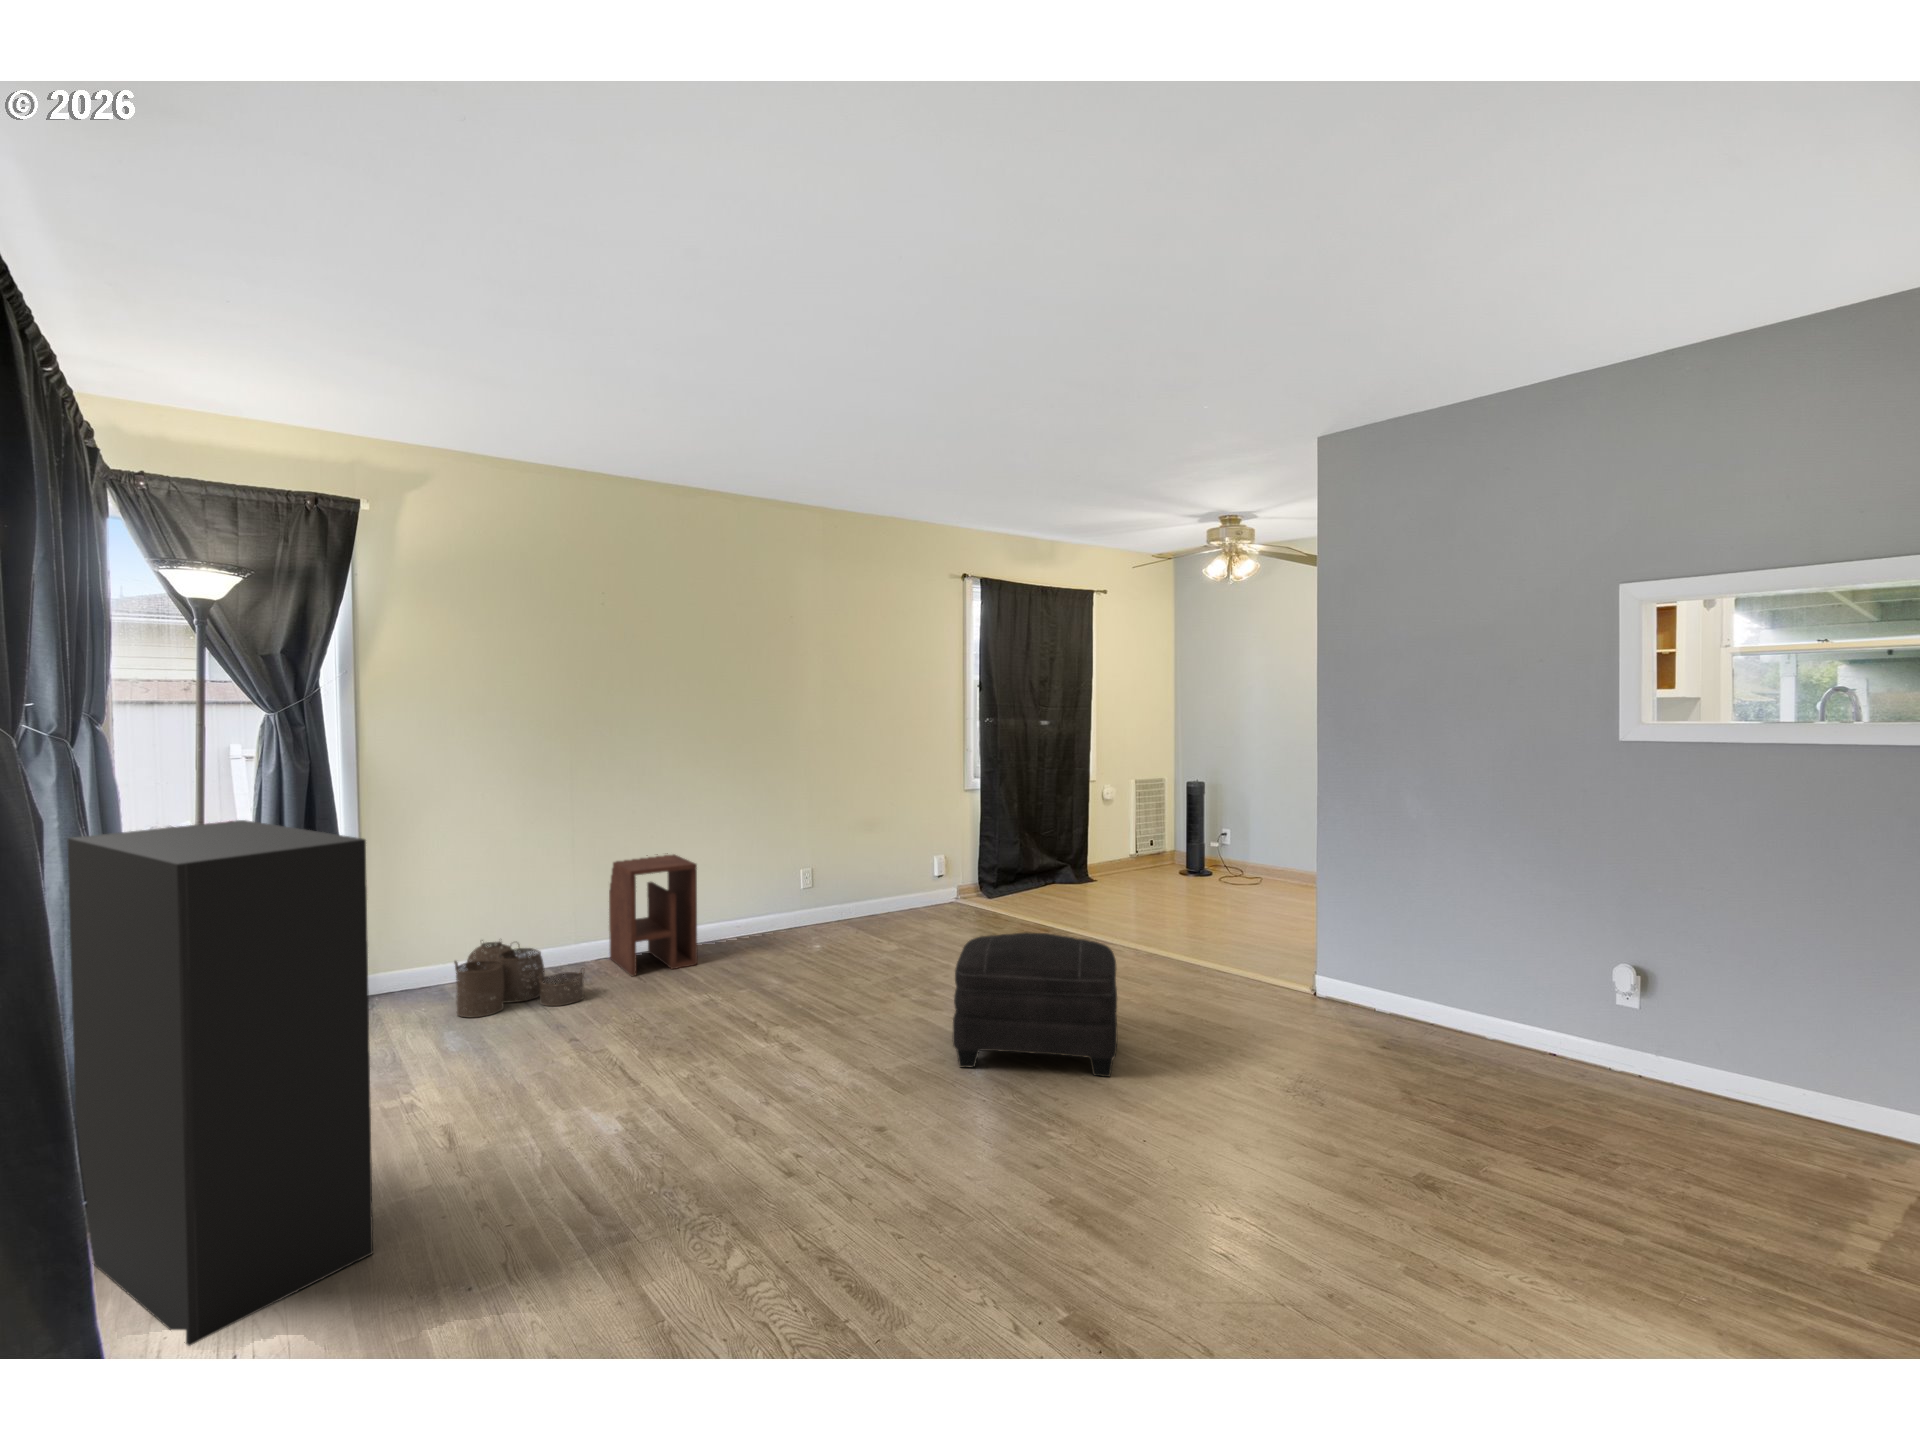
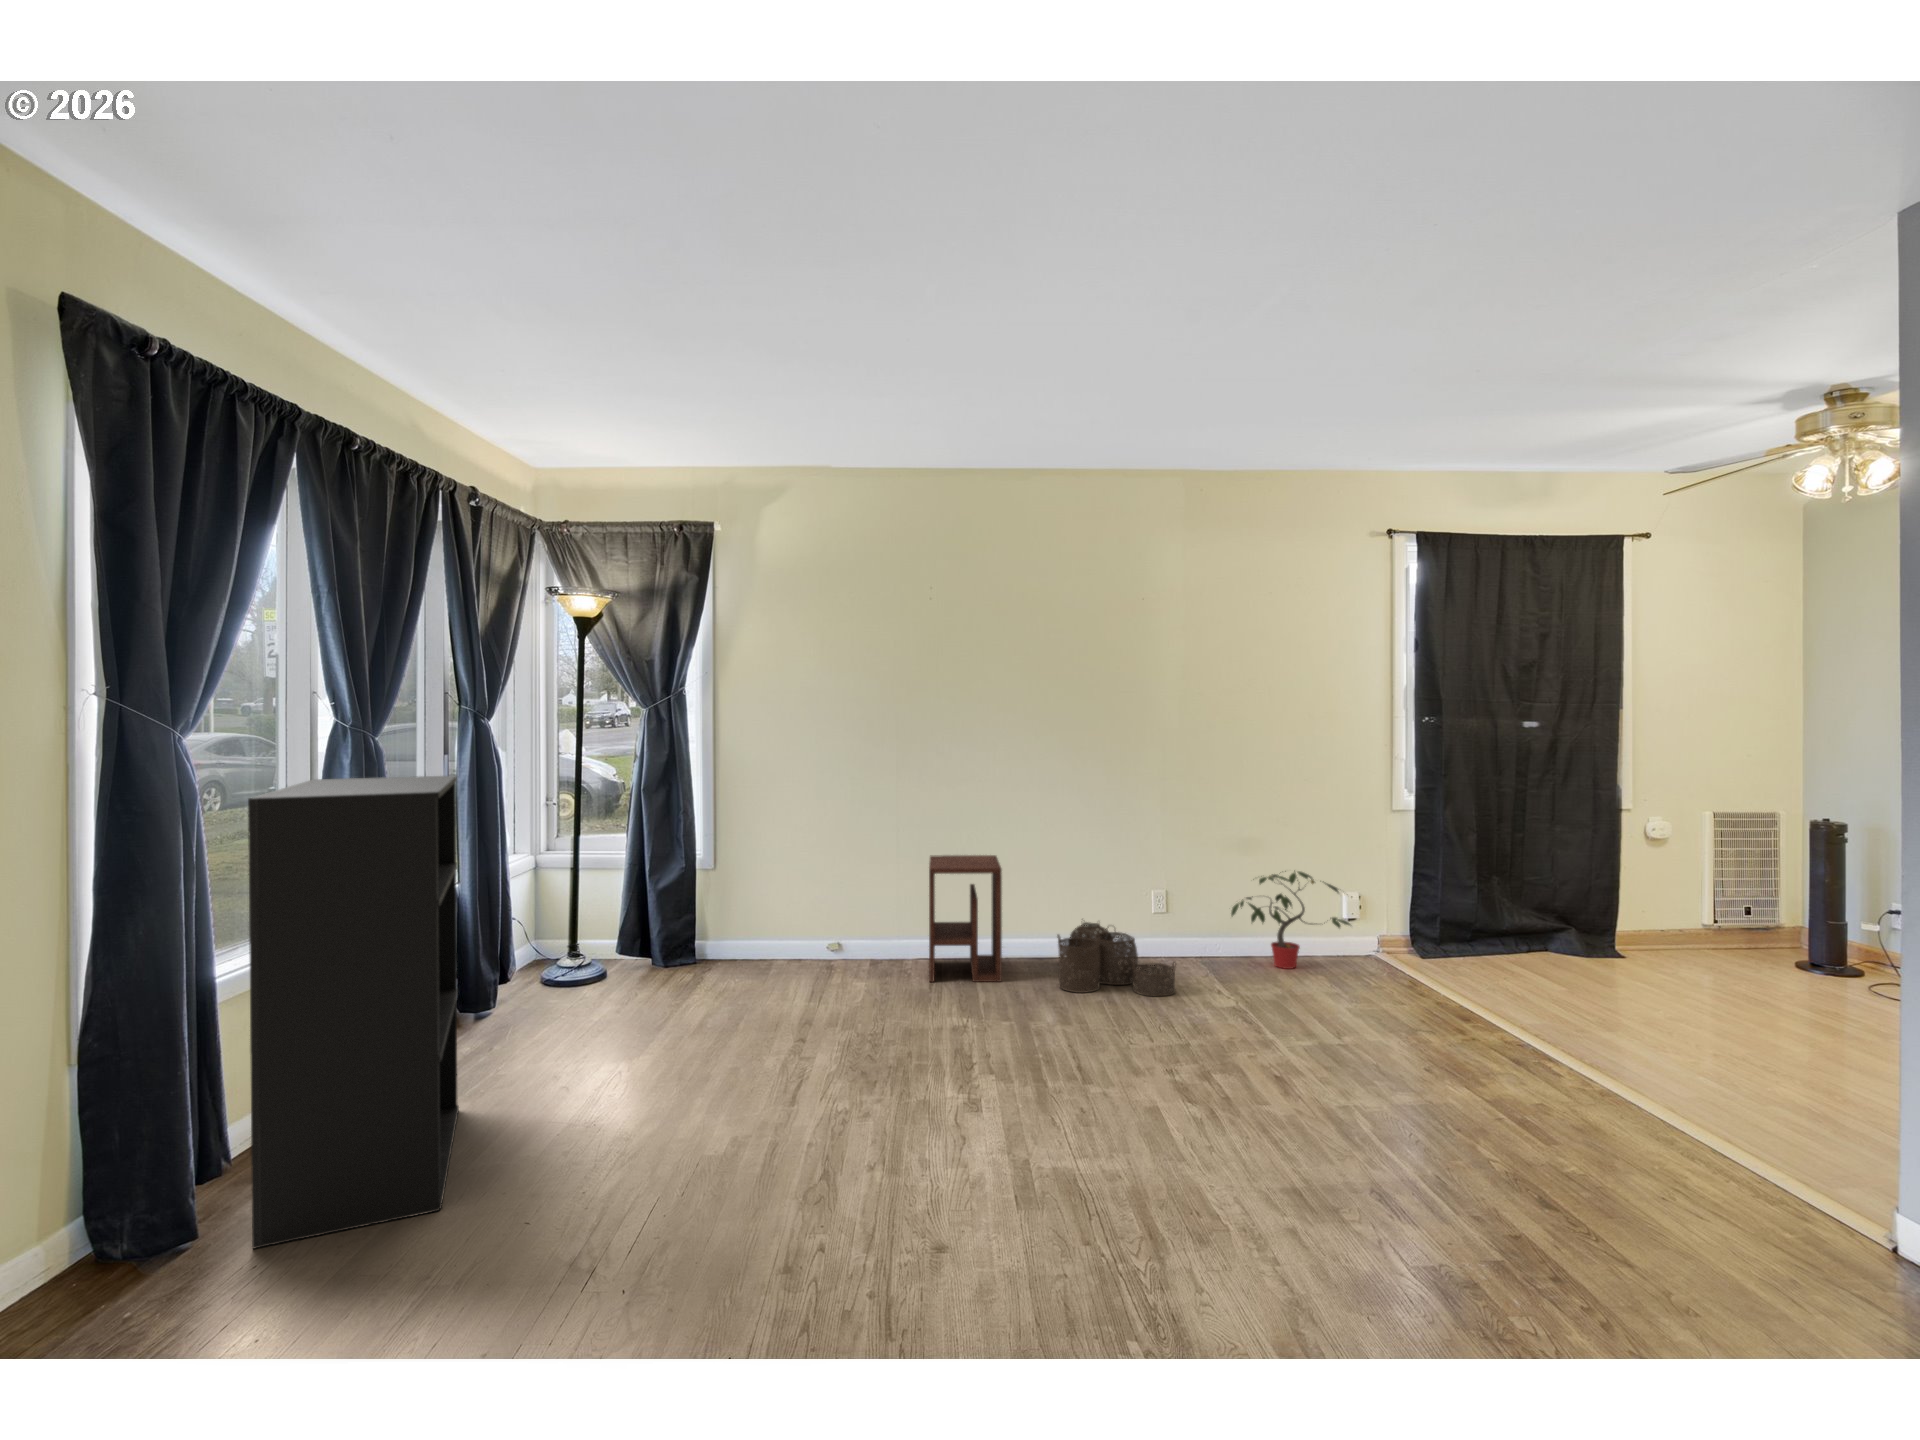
potted plant: none [861,841,954,919] -> present [1231,870,1350,969]
ottoman: present [953,932,1117,1077] -> none [1167,1005,1463,1277]
woven basket: present [454,941,584,1017] -> present [1057,922,1175,996]

